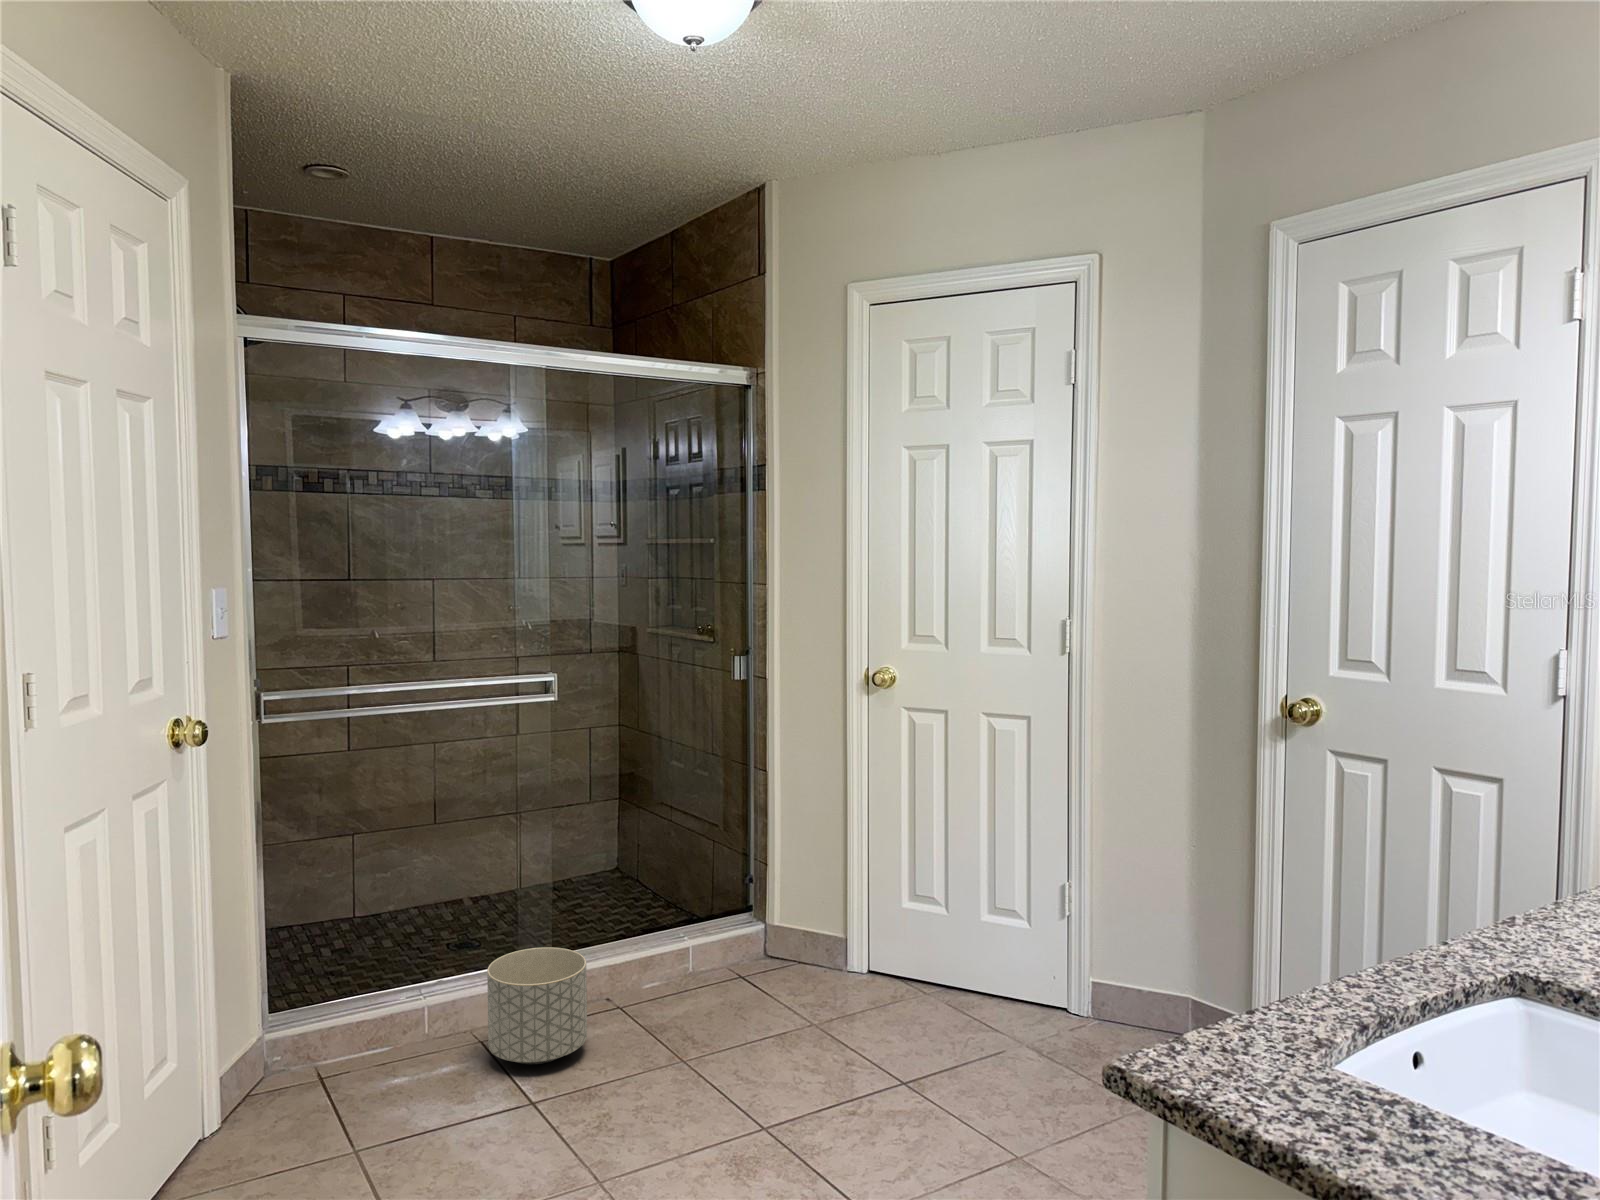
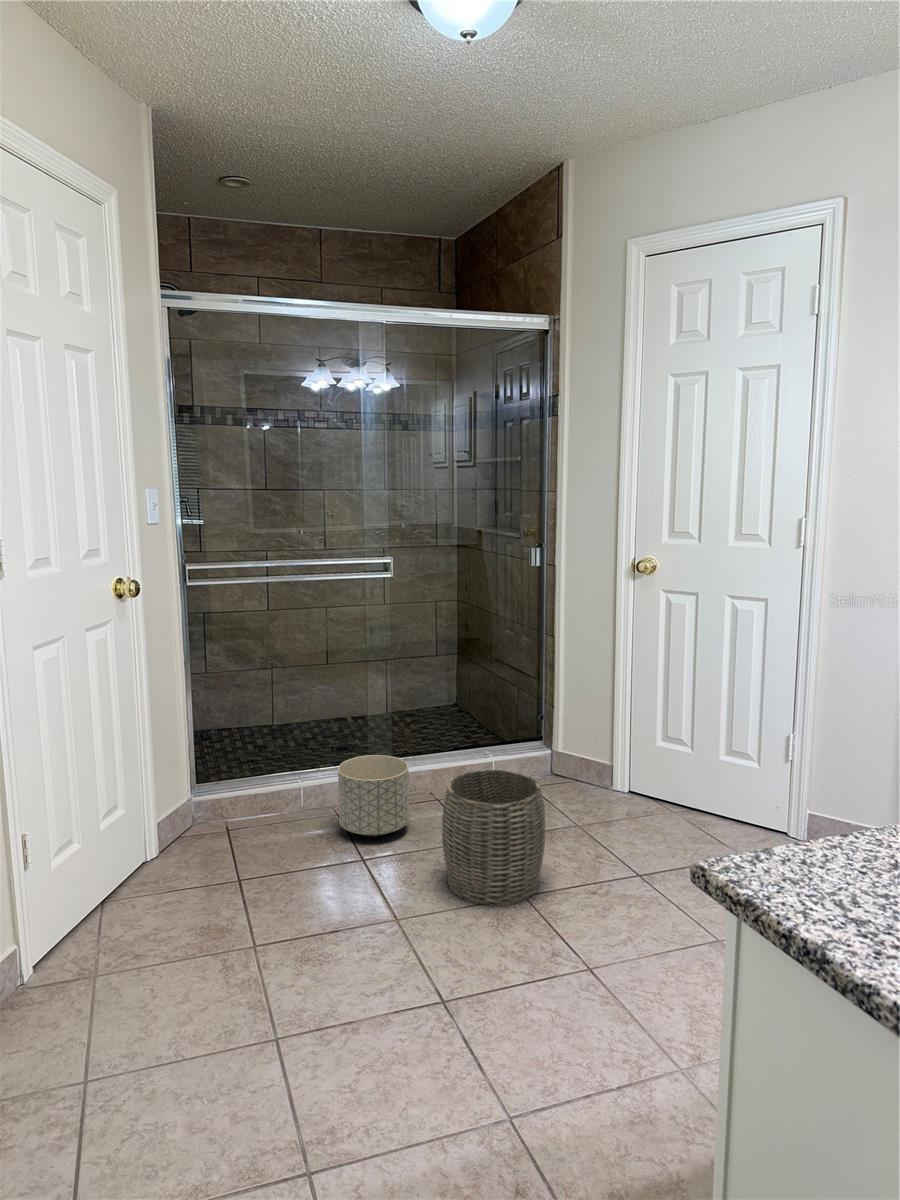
woven basket: none [646,956,783,1145] -> present [442,770,545,906]

